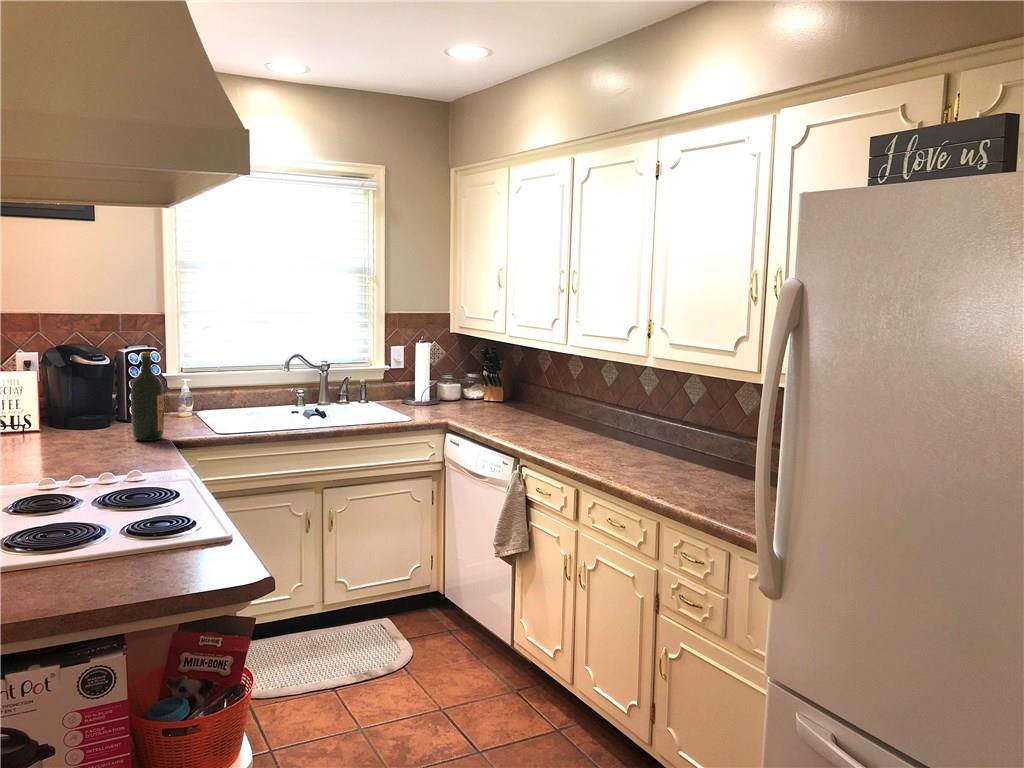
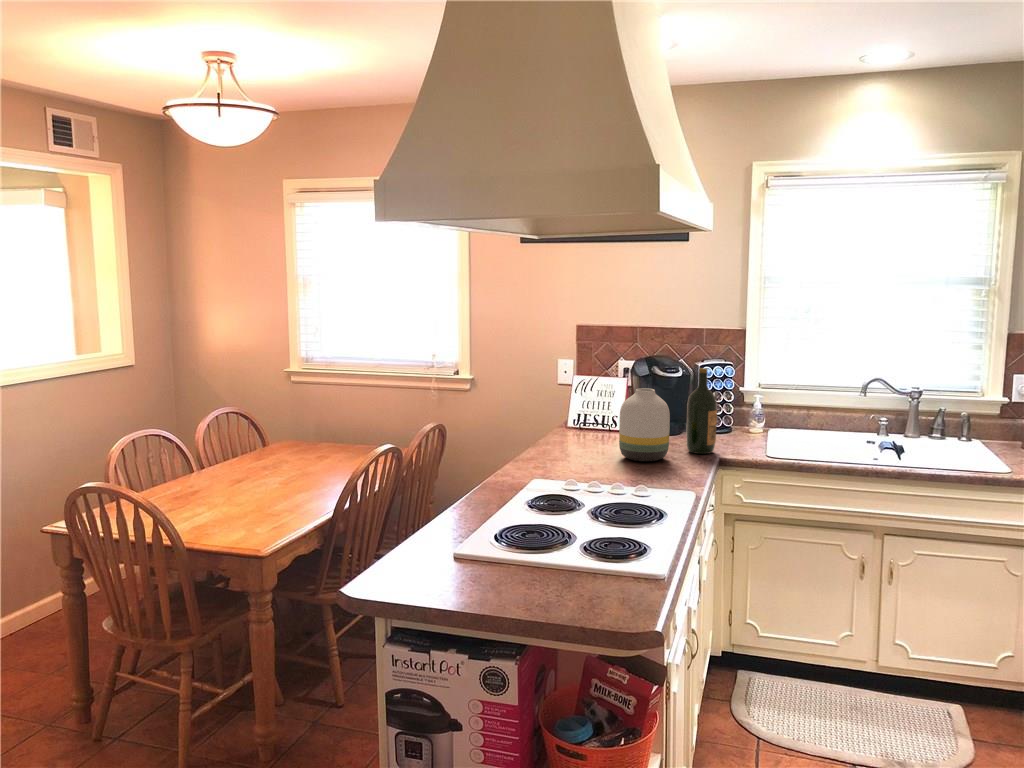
vase: none [61,376,122,455] -> present [619,388,670,461]

